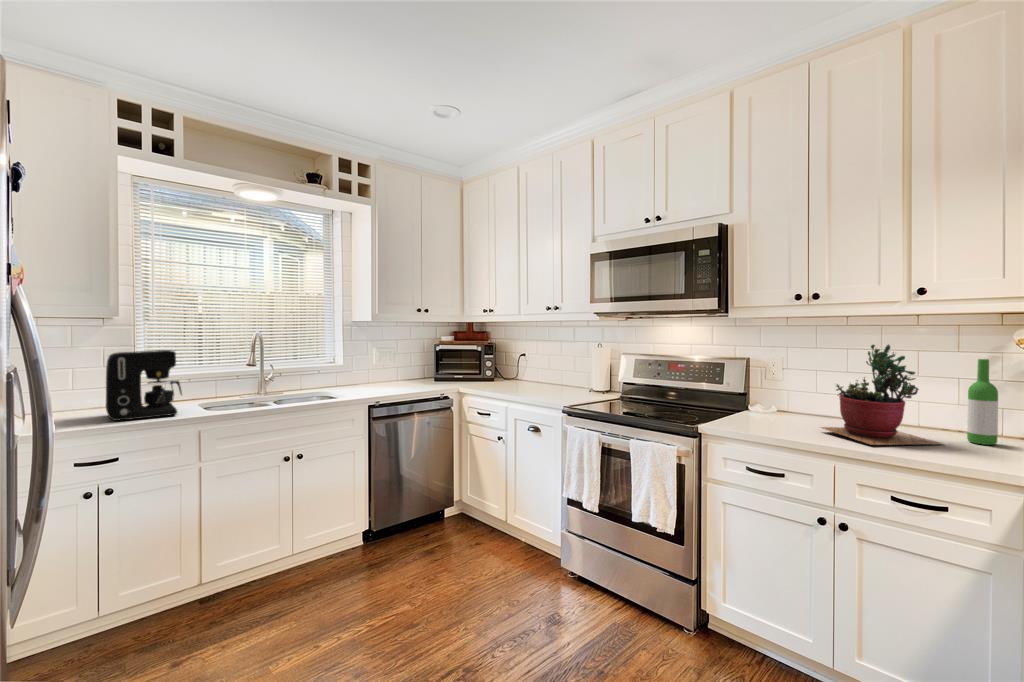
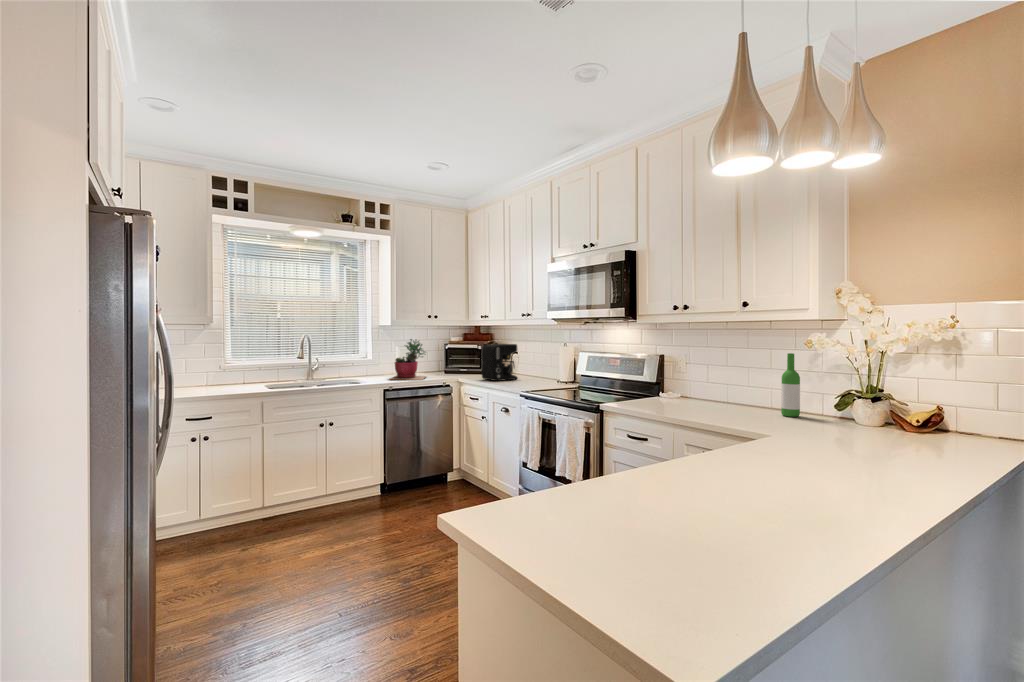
succulent plant: present [821,345,942,445] -> present [391,339,426,380]
coffee maker: present [106,350,182,421] -> present [482,344,518,381]

